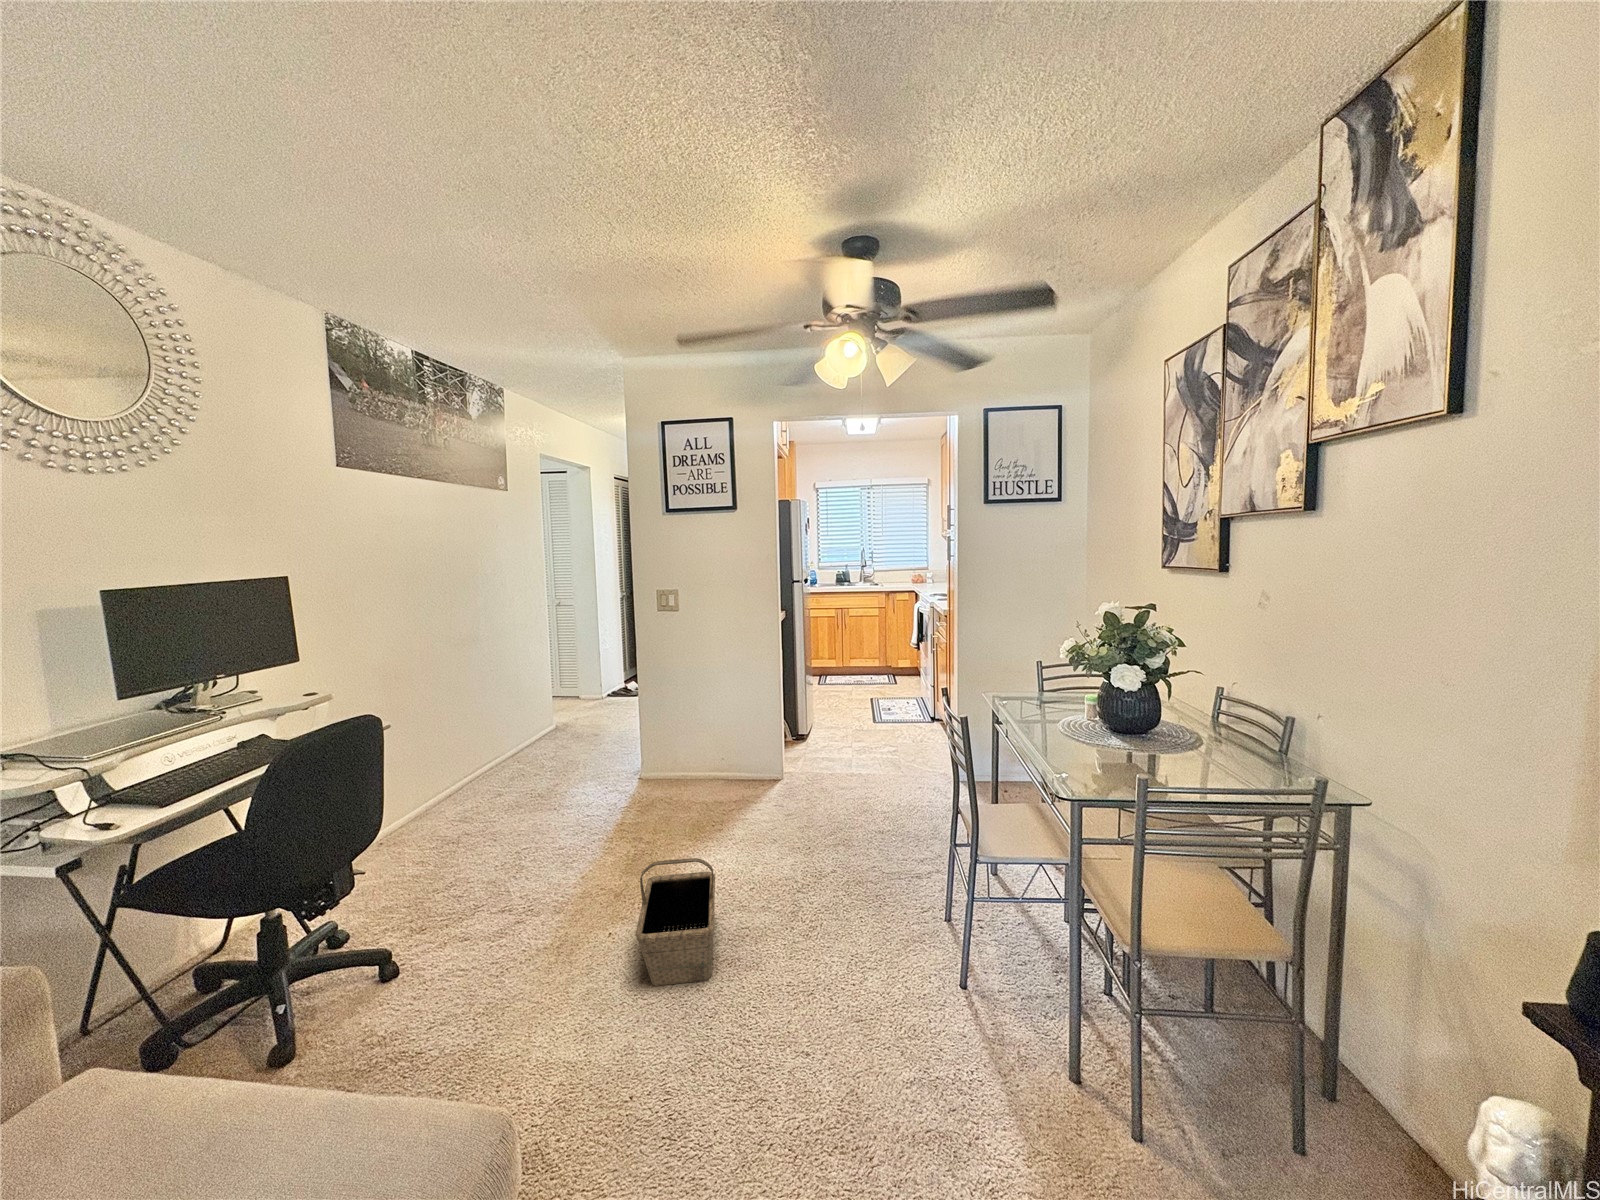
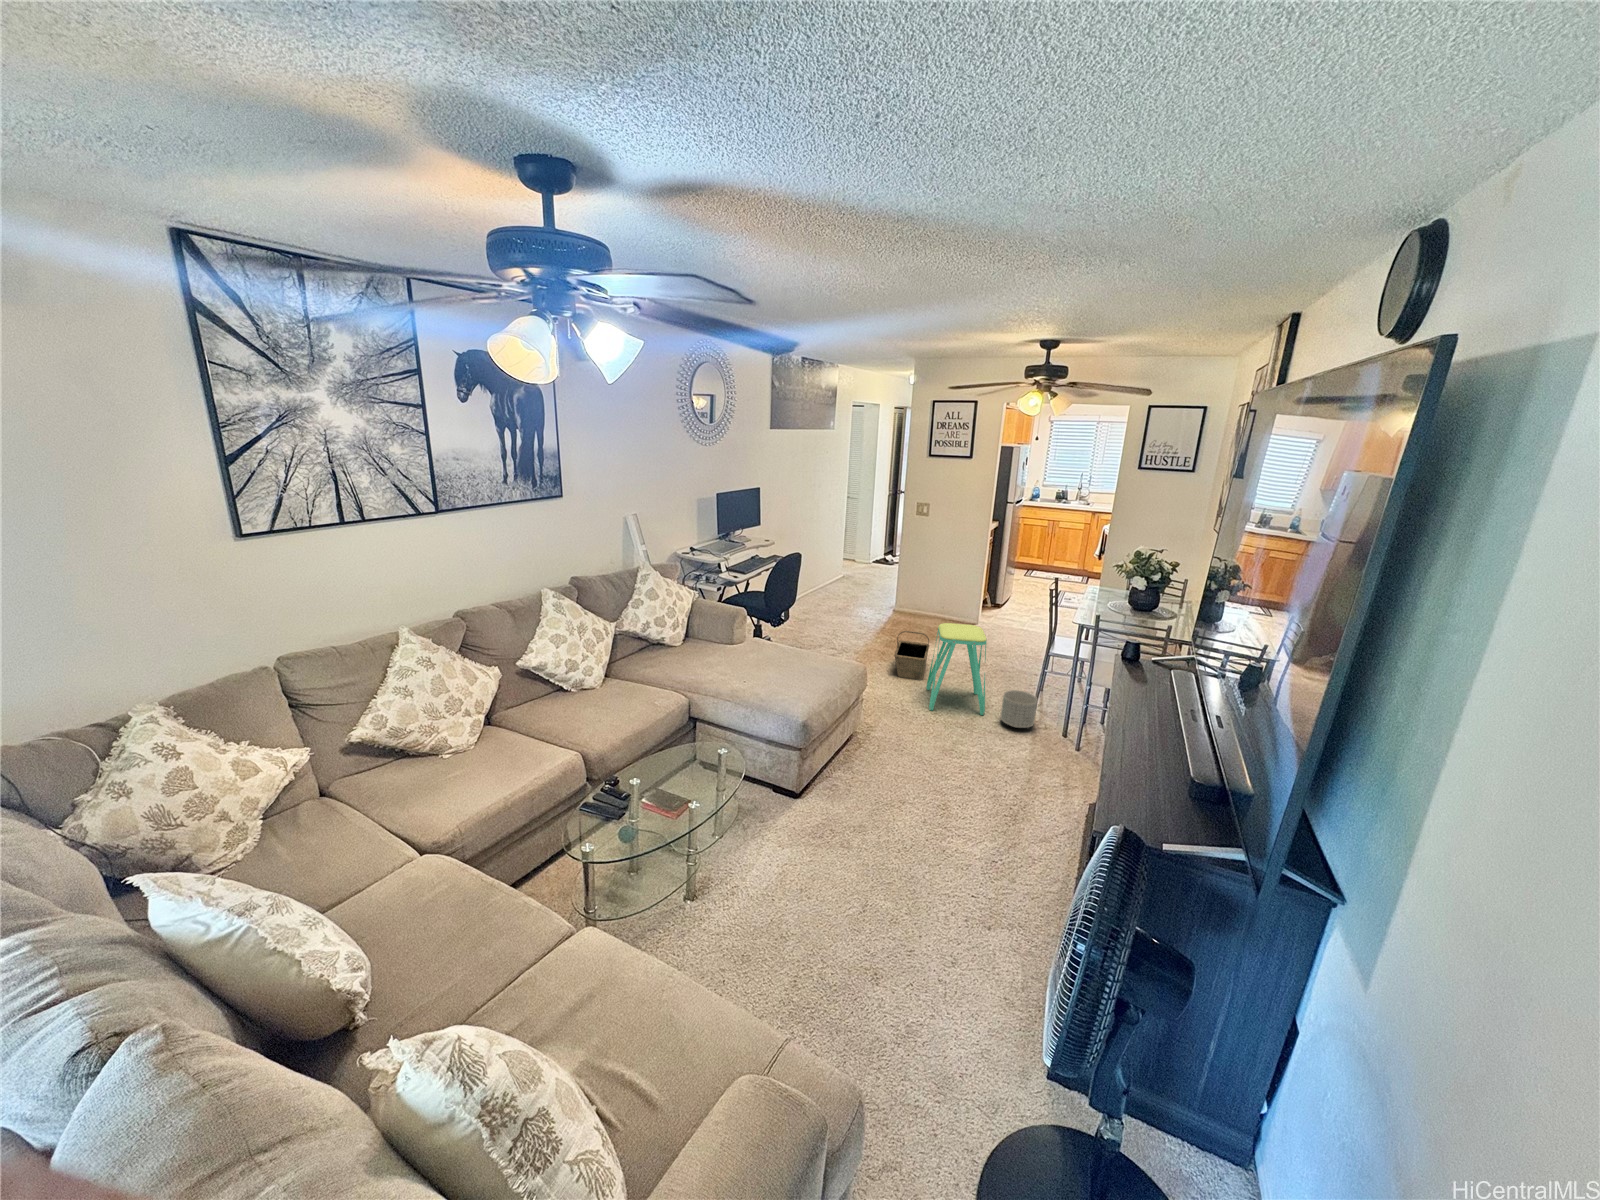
stool: none [725,835,888,1123] -> present [926,623,987,715]
planter: none [933,994,1023,1128] -> present [1001,690,1037,728]

